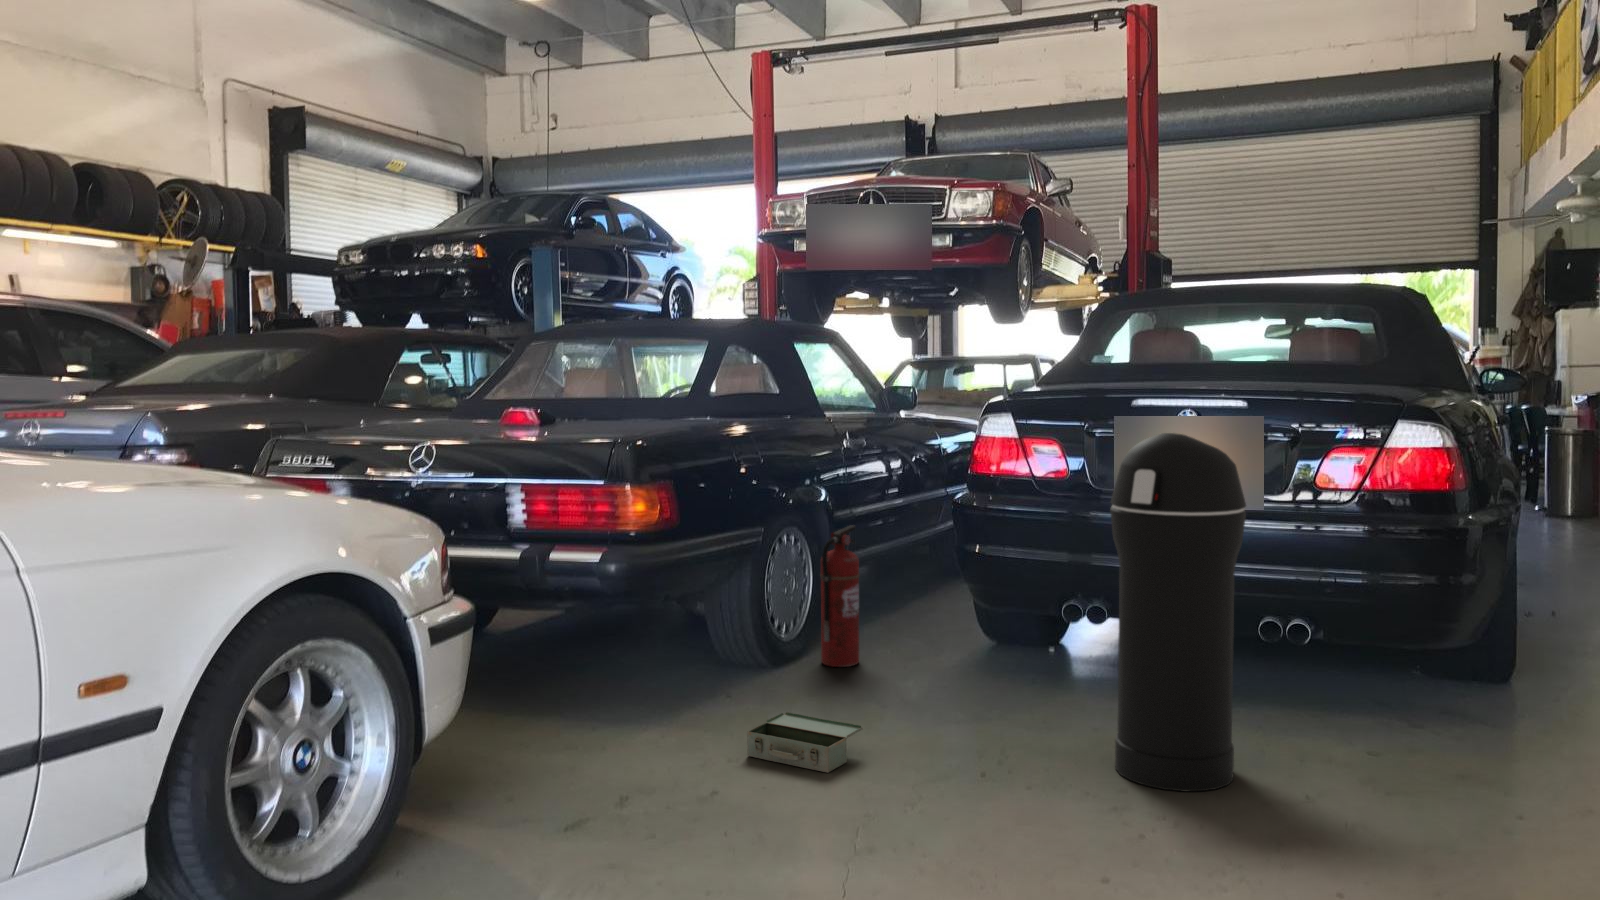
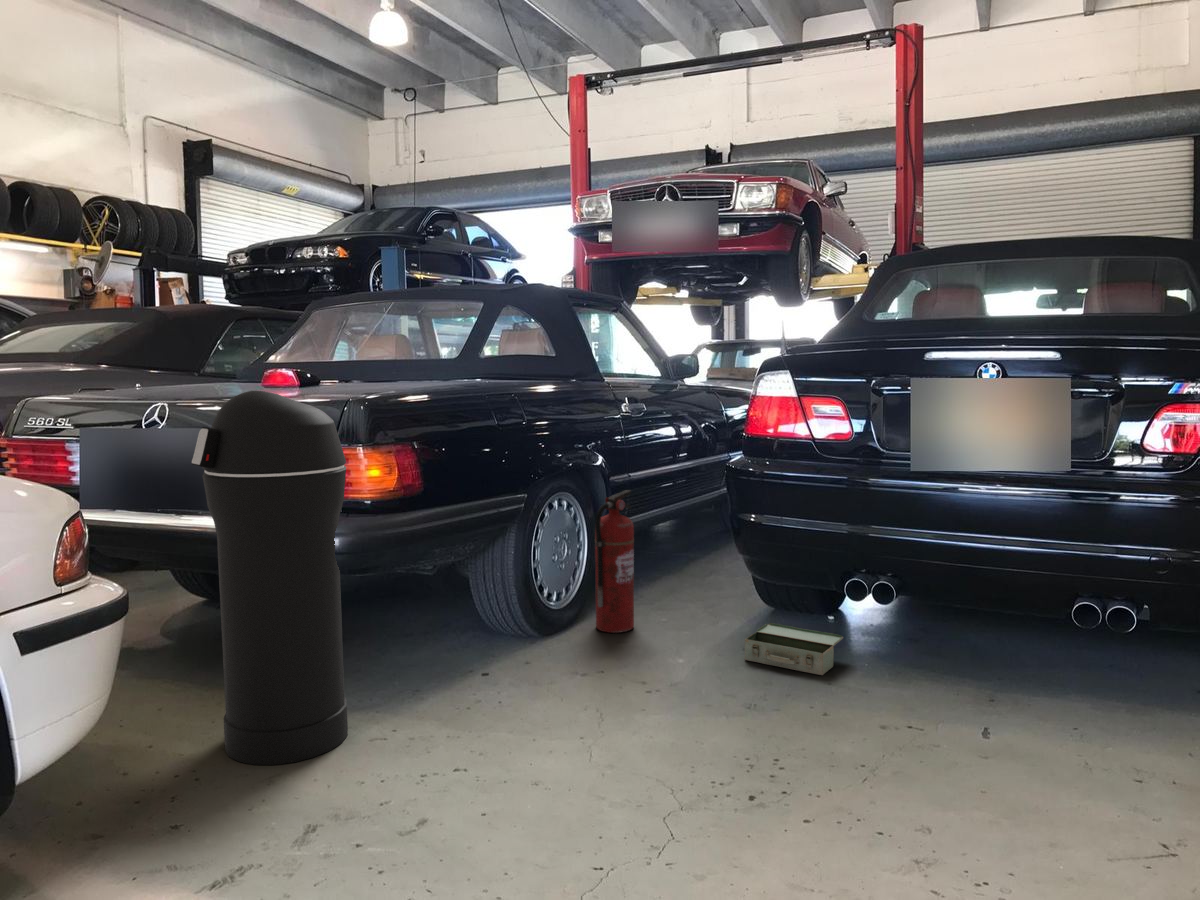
trash can: present [1110,433,1246,791] -> present [192,391,348,765]
toolbox: present [747,712,863,773] -> present [744,623,843,675]

